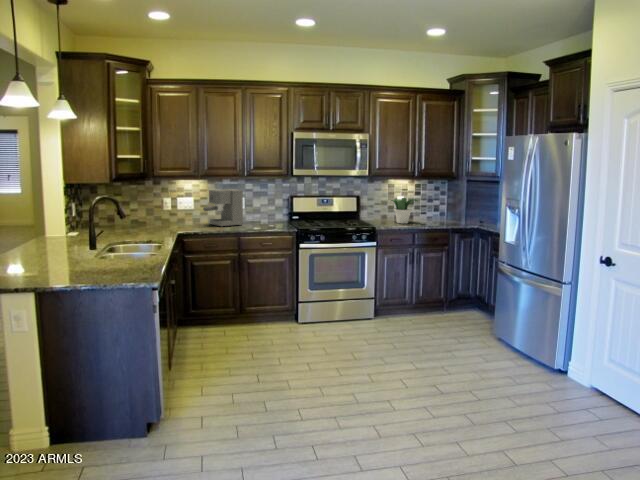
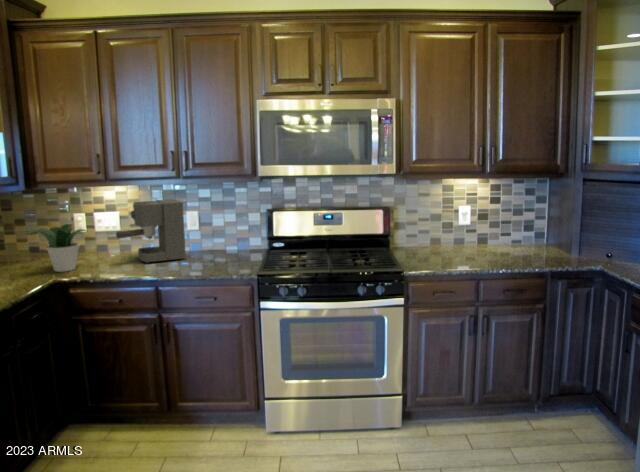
potted plant: present [391,198,417,223] -> present [26,224,86,272]

